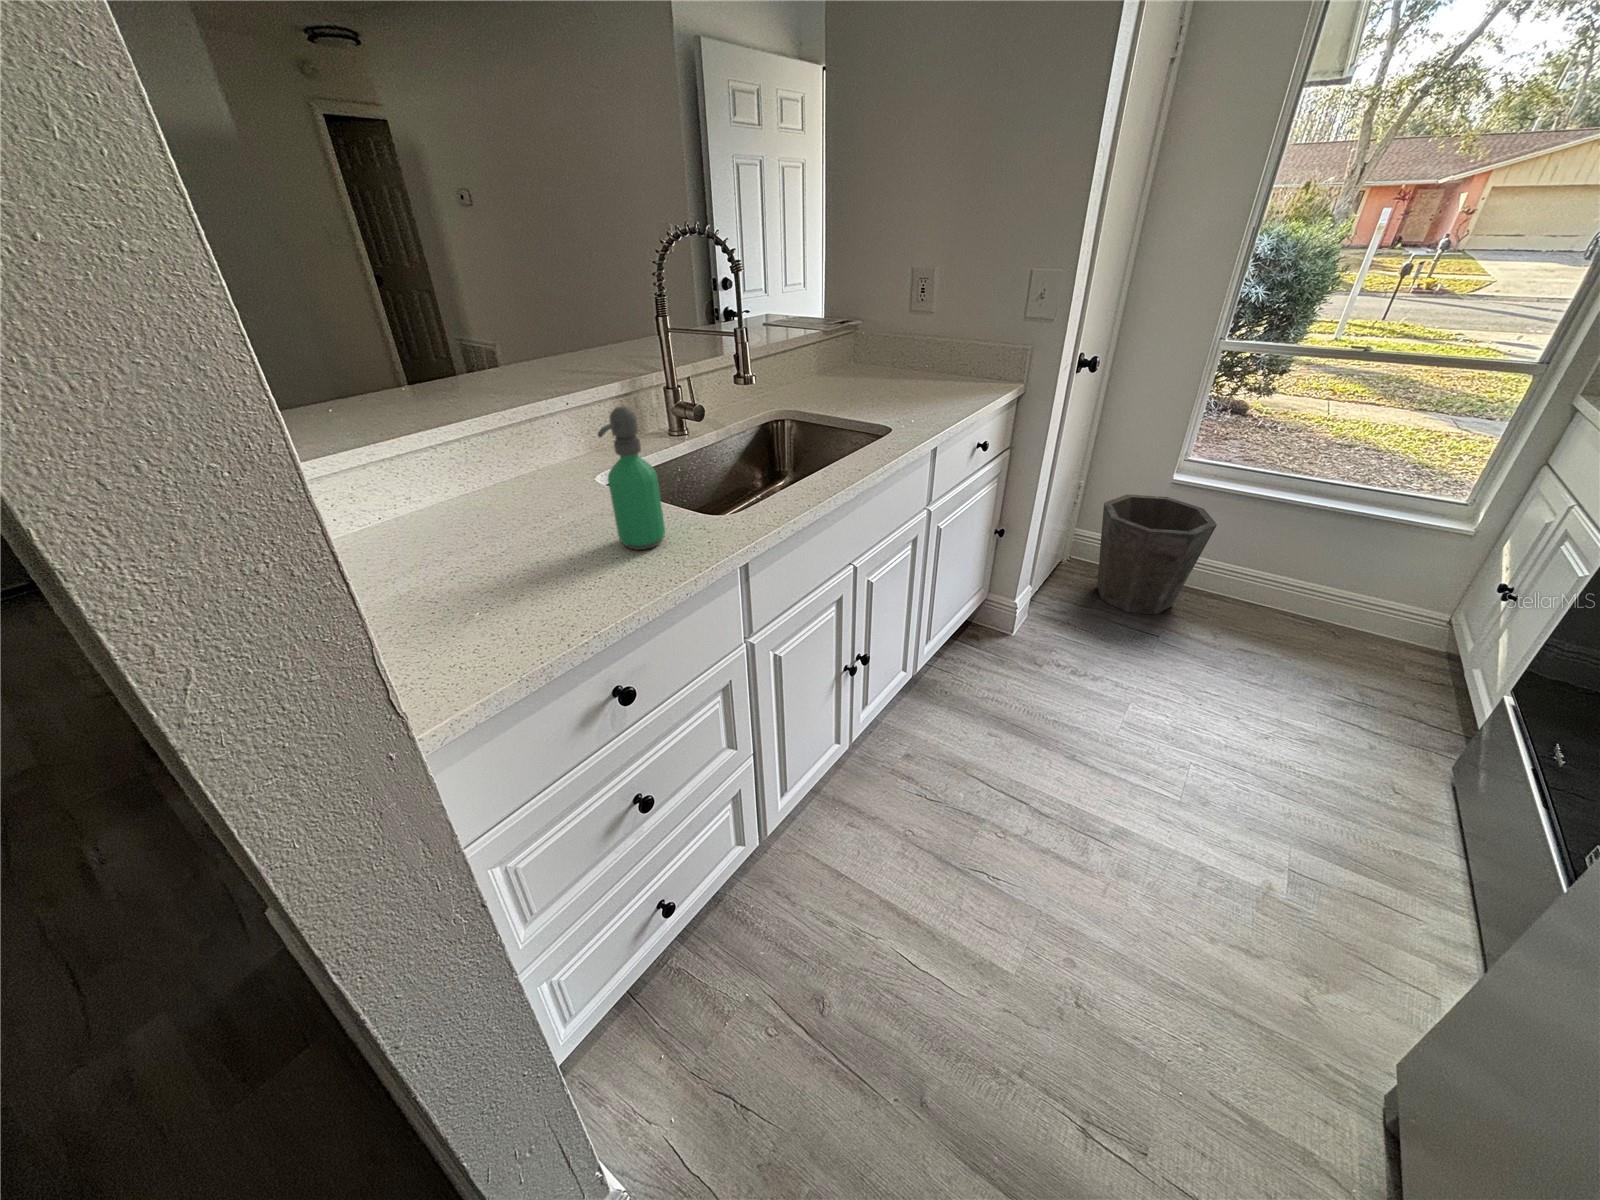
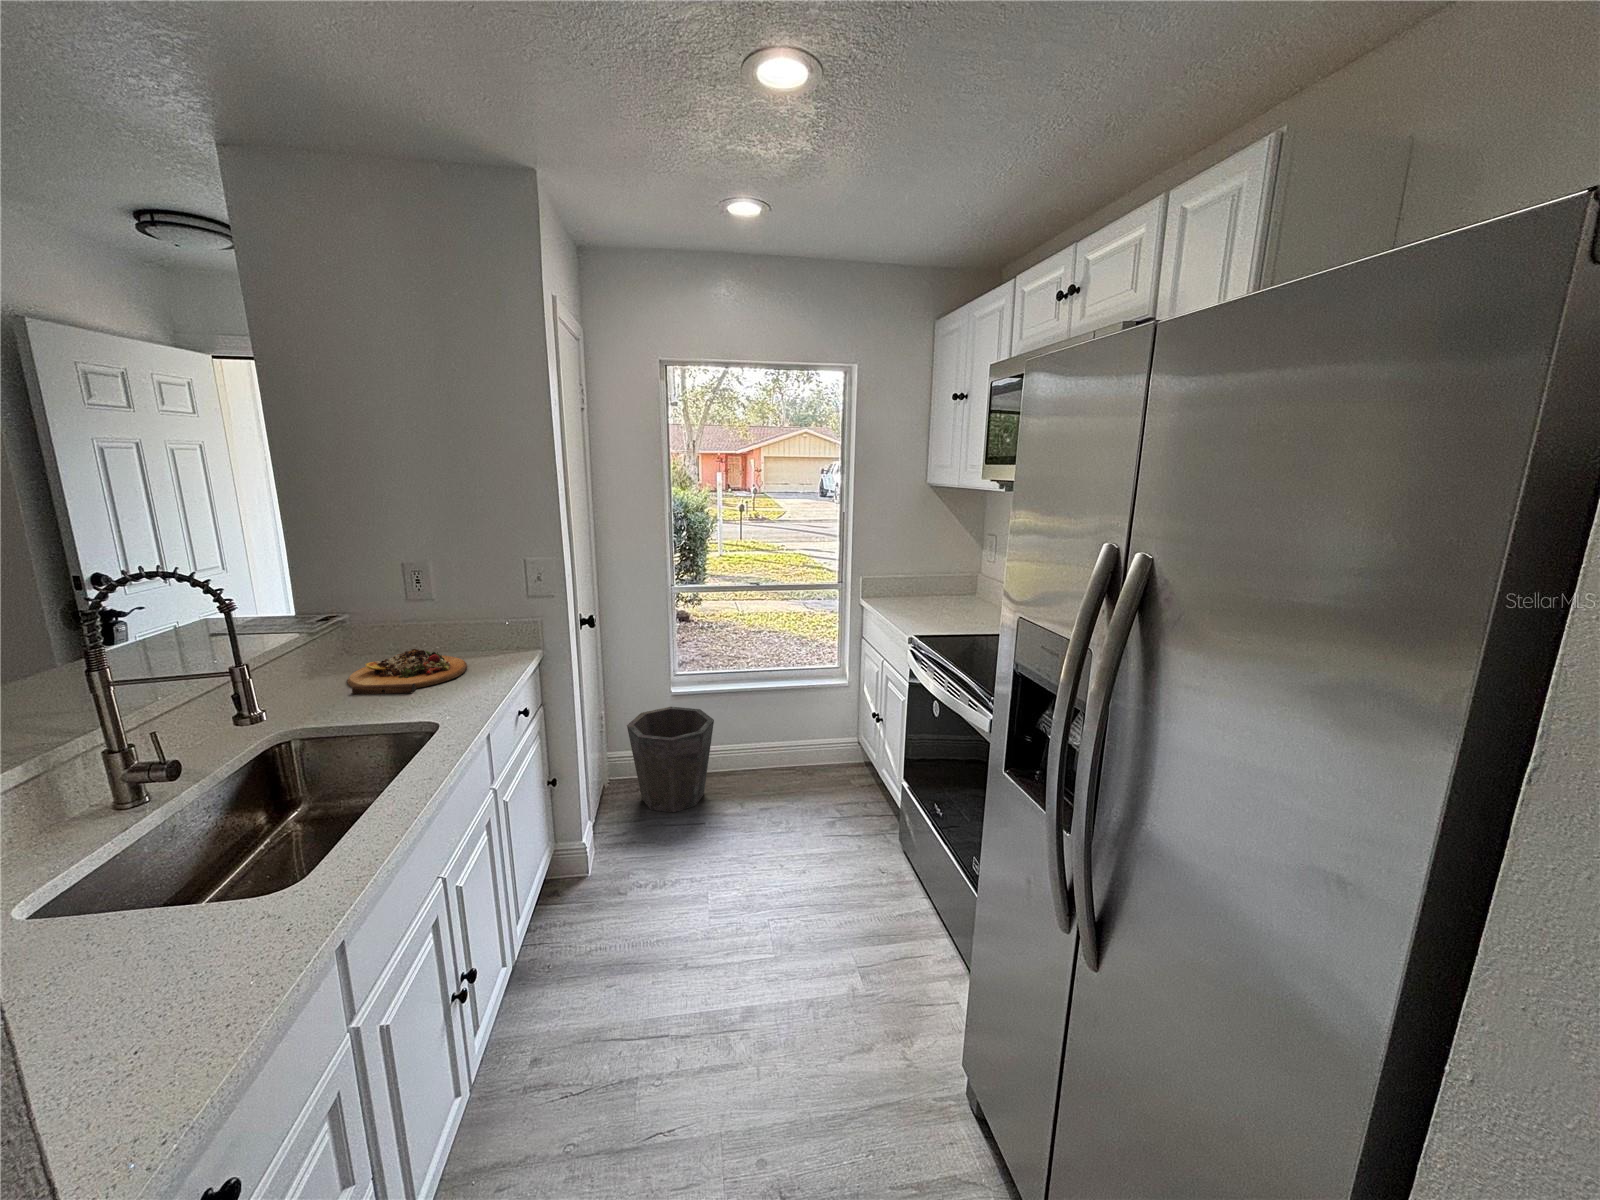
cutting board: none [843,362,945,402] -> present [347,649,468,694]
soap dispenser: present [598,407,665,550] -> none [135,811,231,987]

